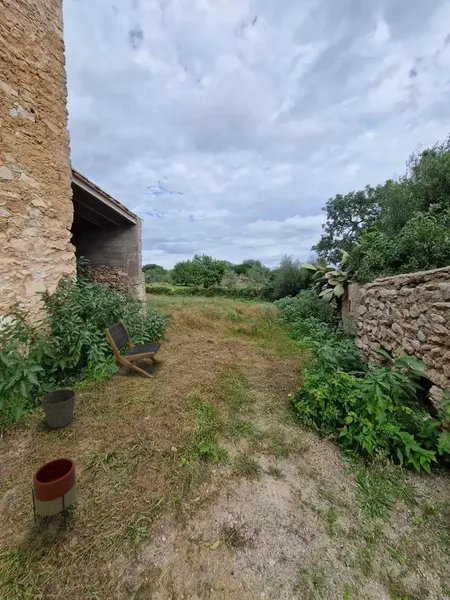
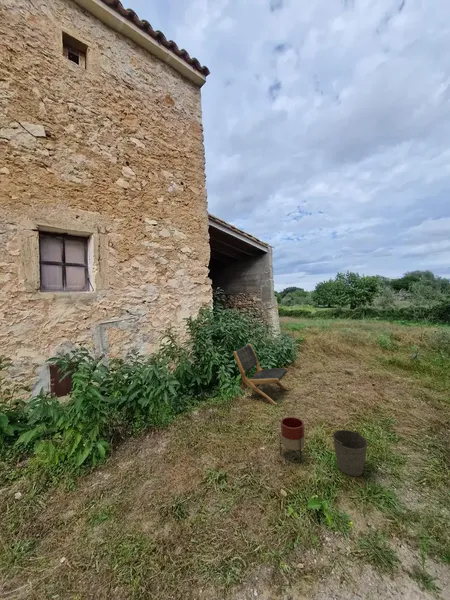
bucket: present [42,389,75,428] -> present [333,430,368,476]
planter: present [32,458,77,529] -> present [280,417,305,462]

